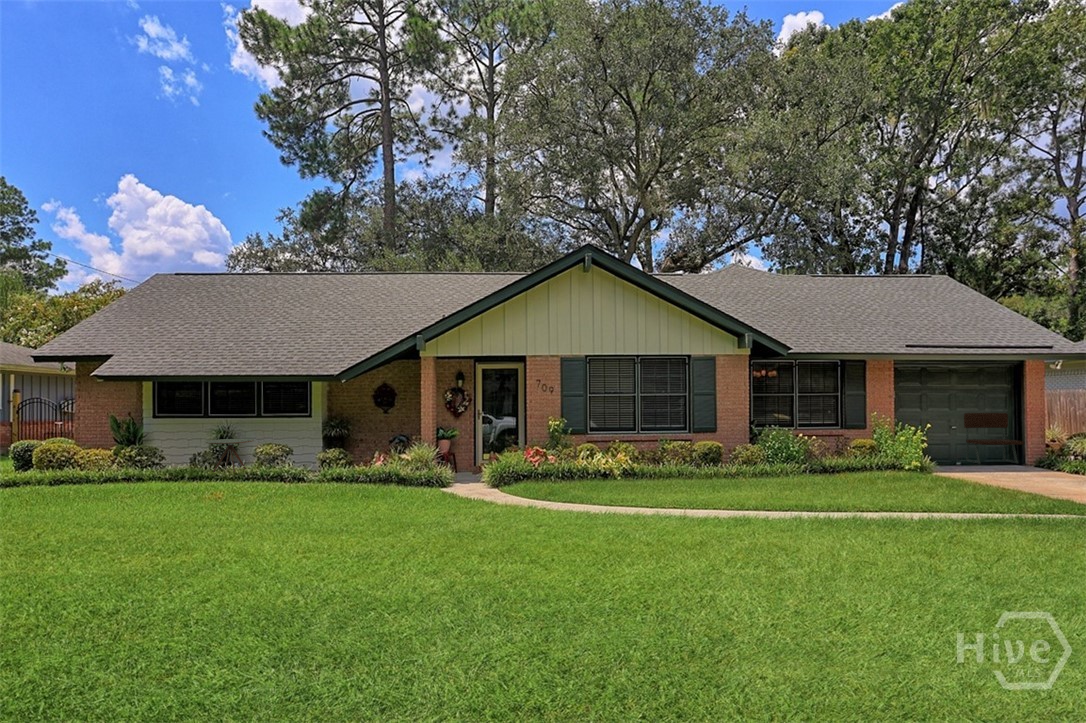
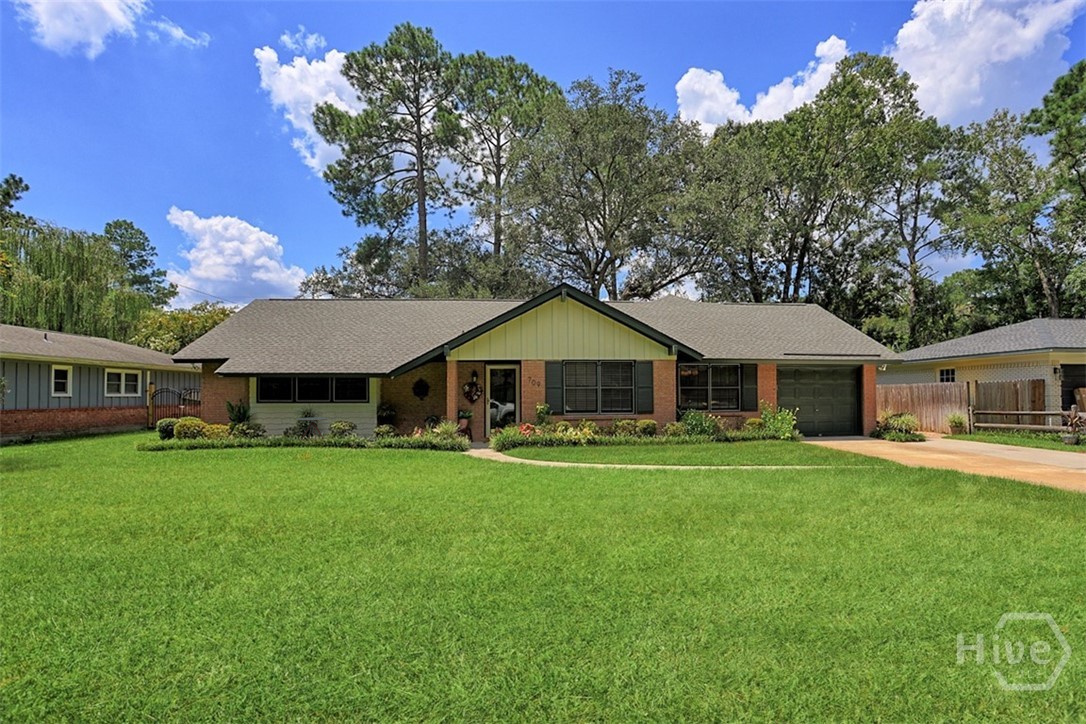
bench: present [964,413,1024,464] -> none [827,402,868,437]

